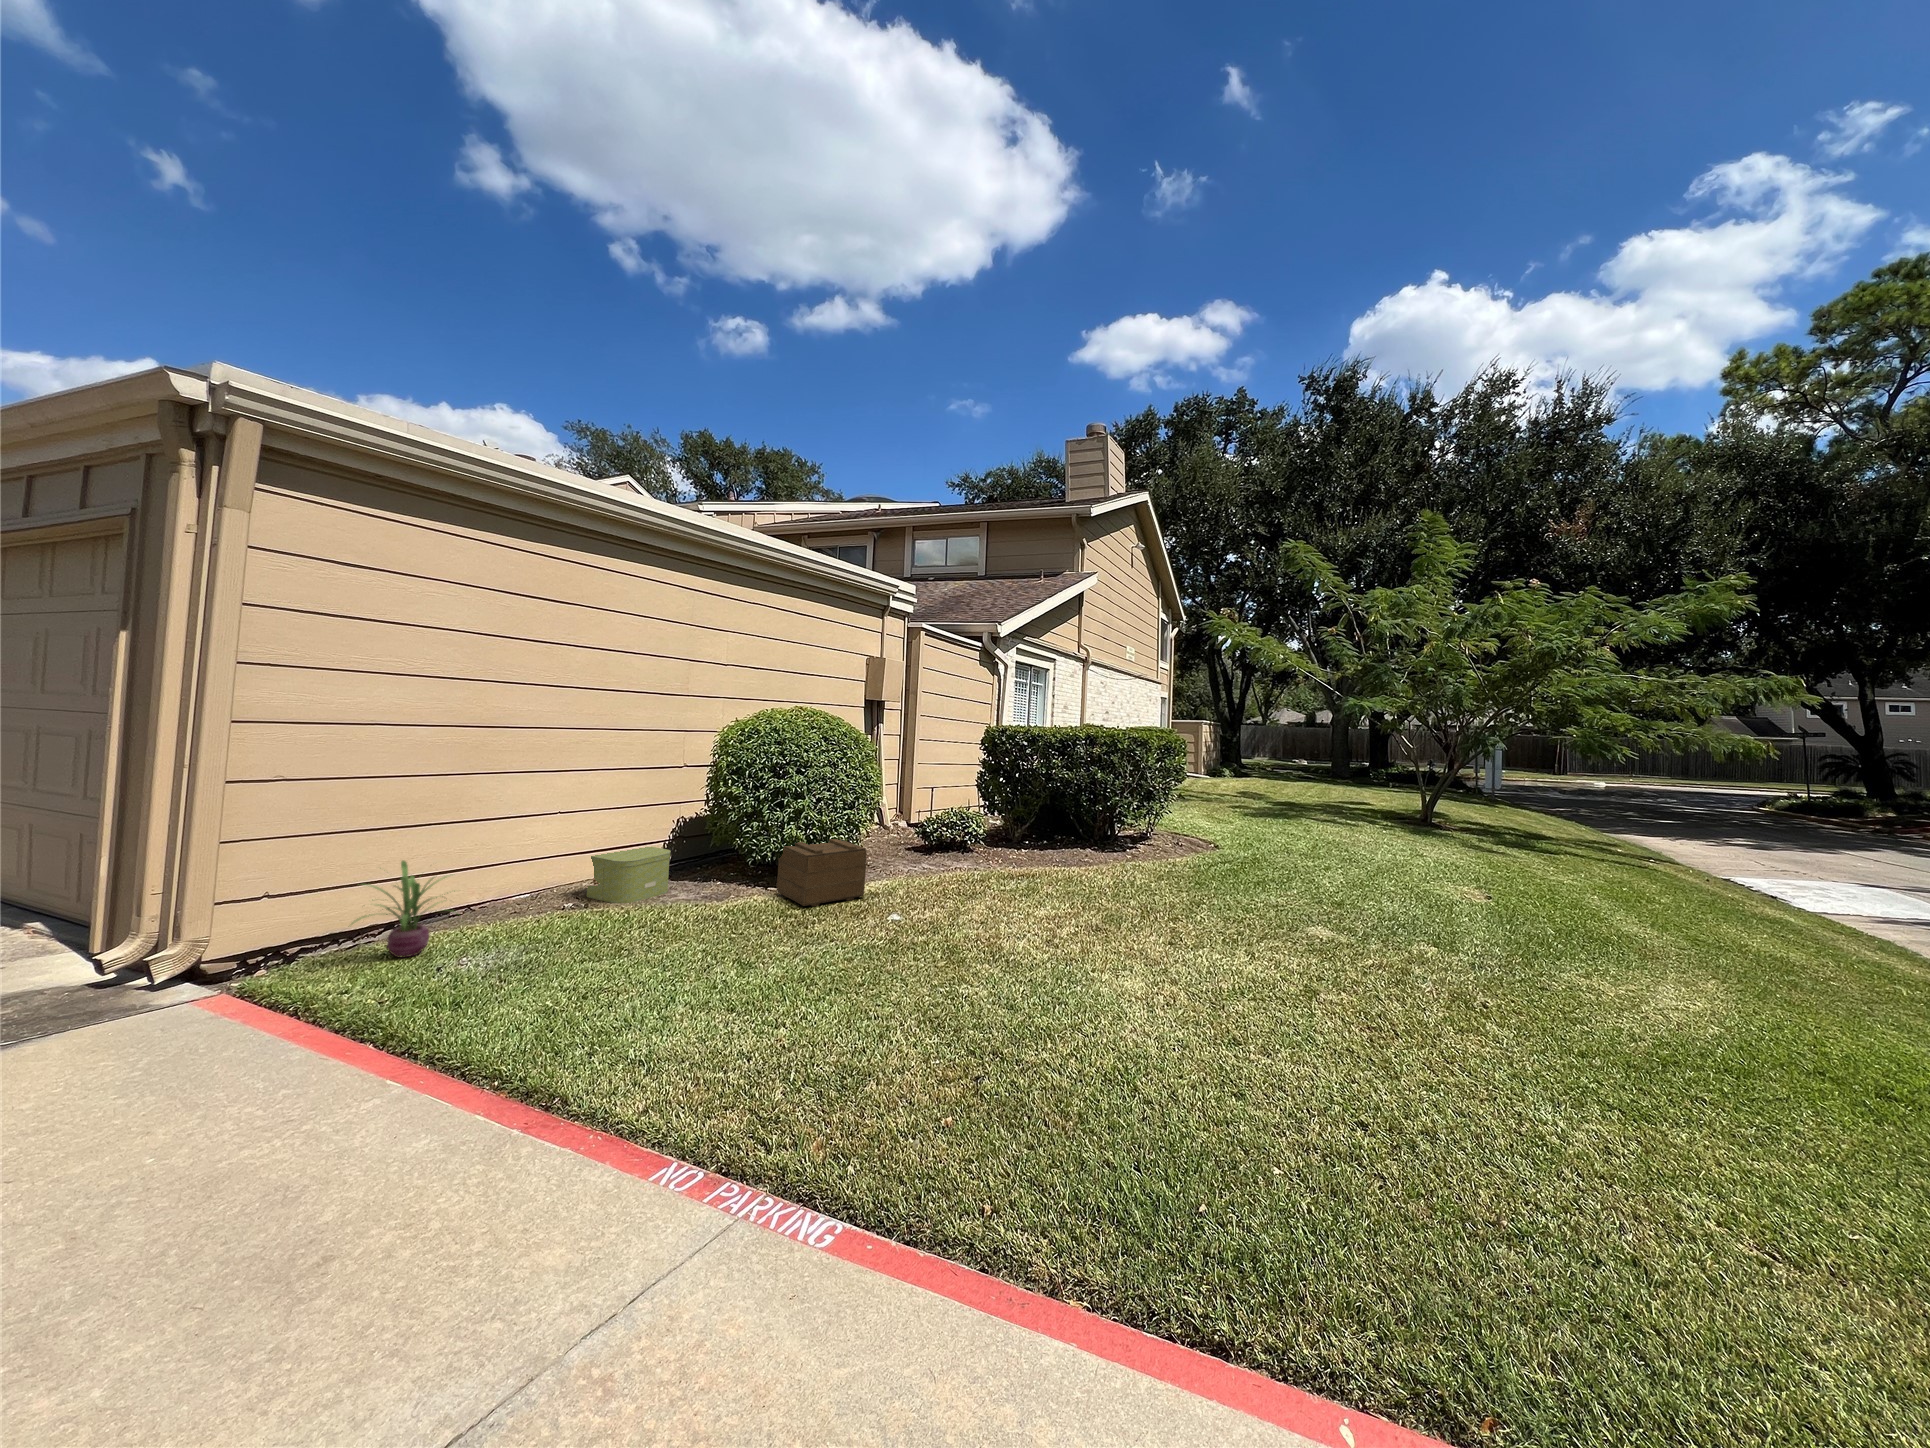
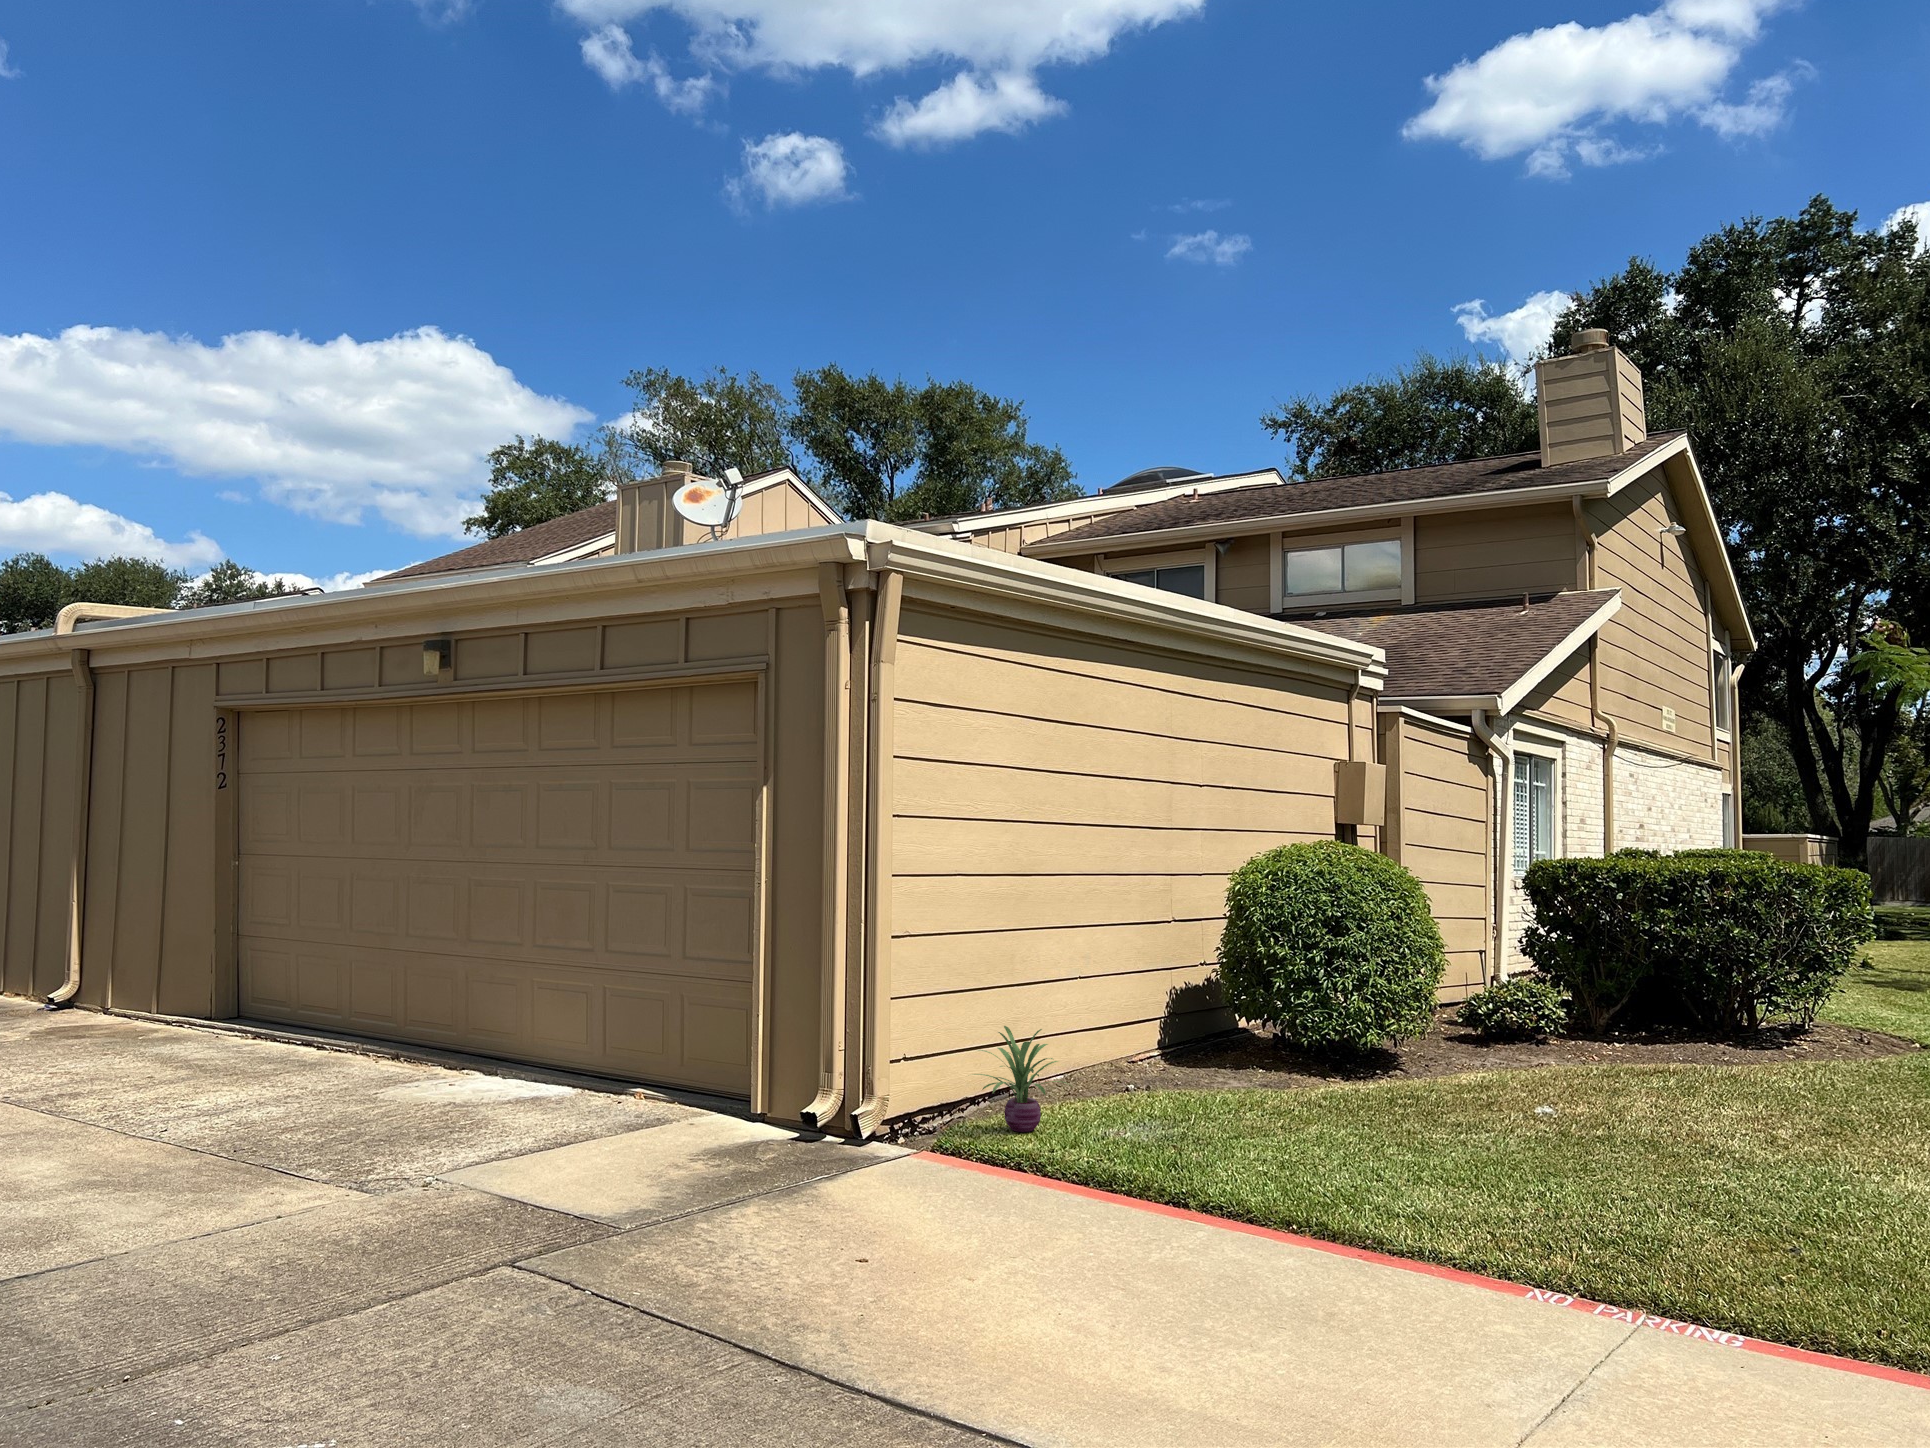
wooden crate: present [777,839,866,907] -> none [1338,1014,1459,1102]
storage box: present [586,847,671,904] -> none [1107,1023,1199,1093]

